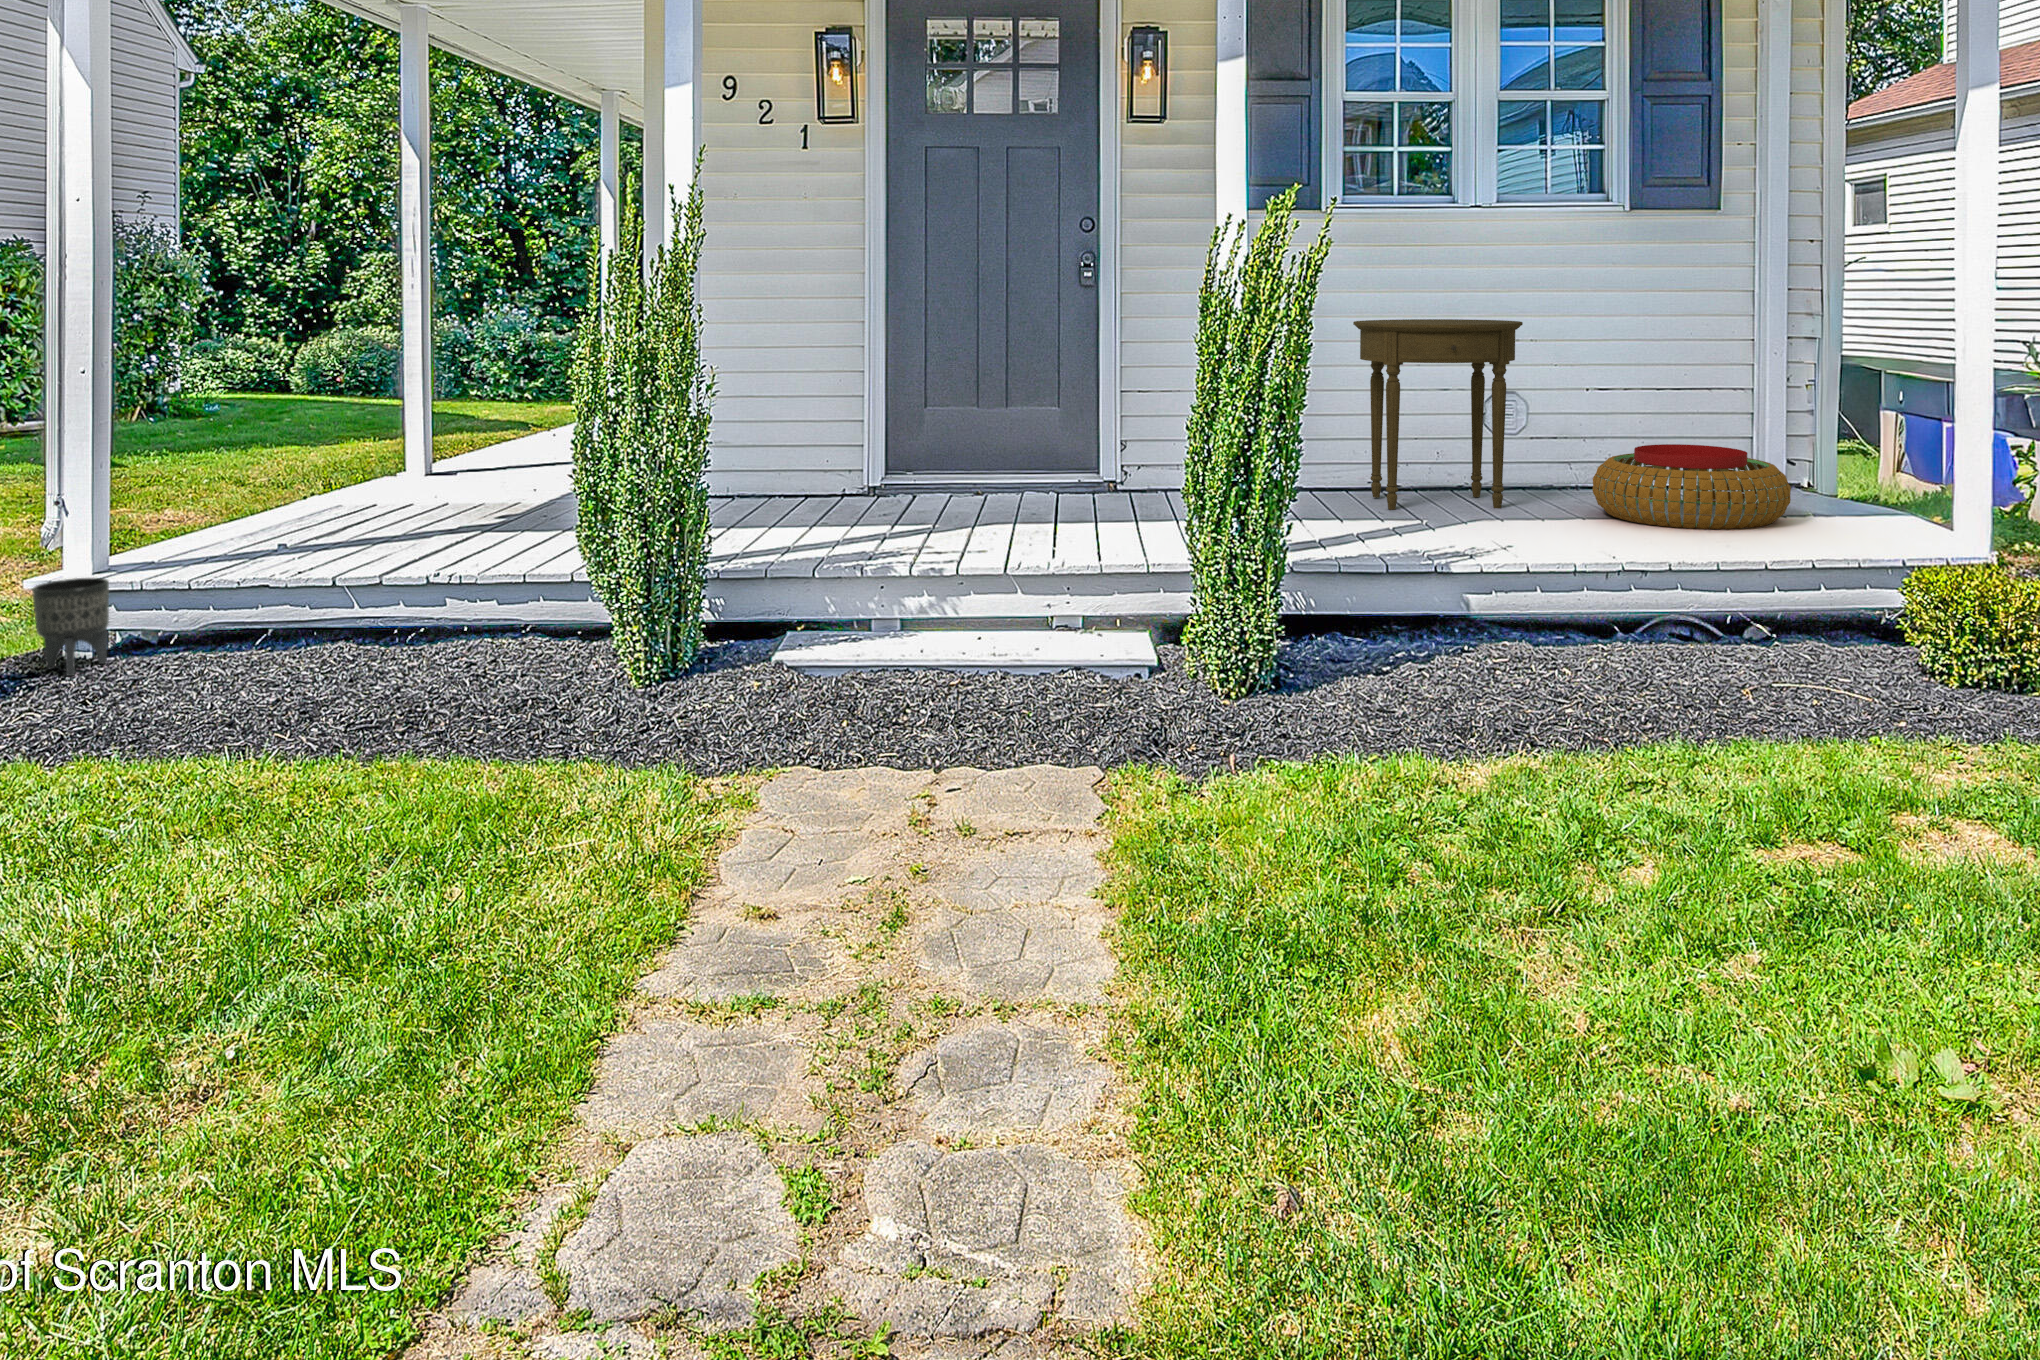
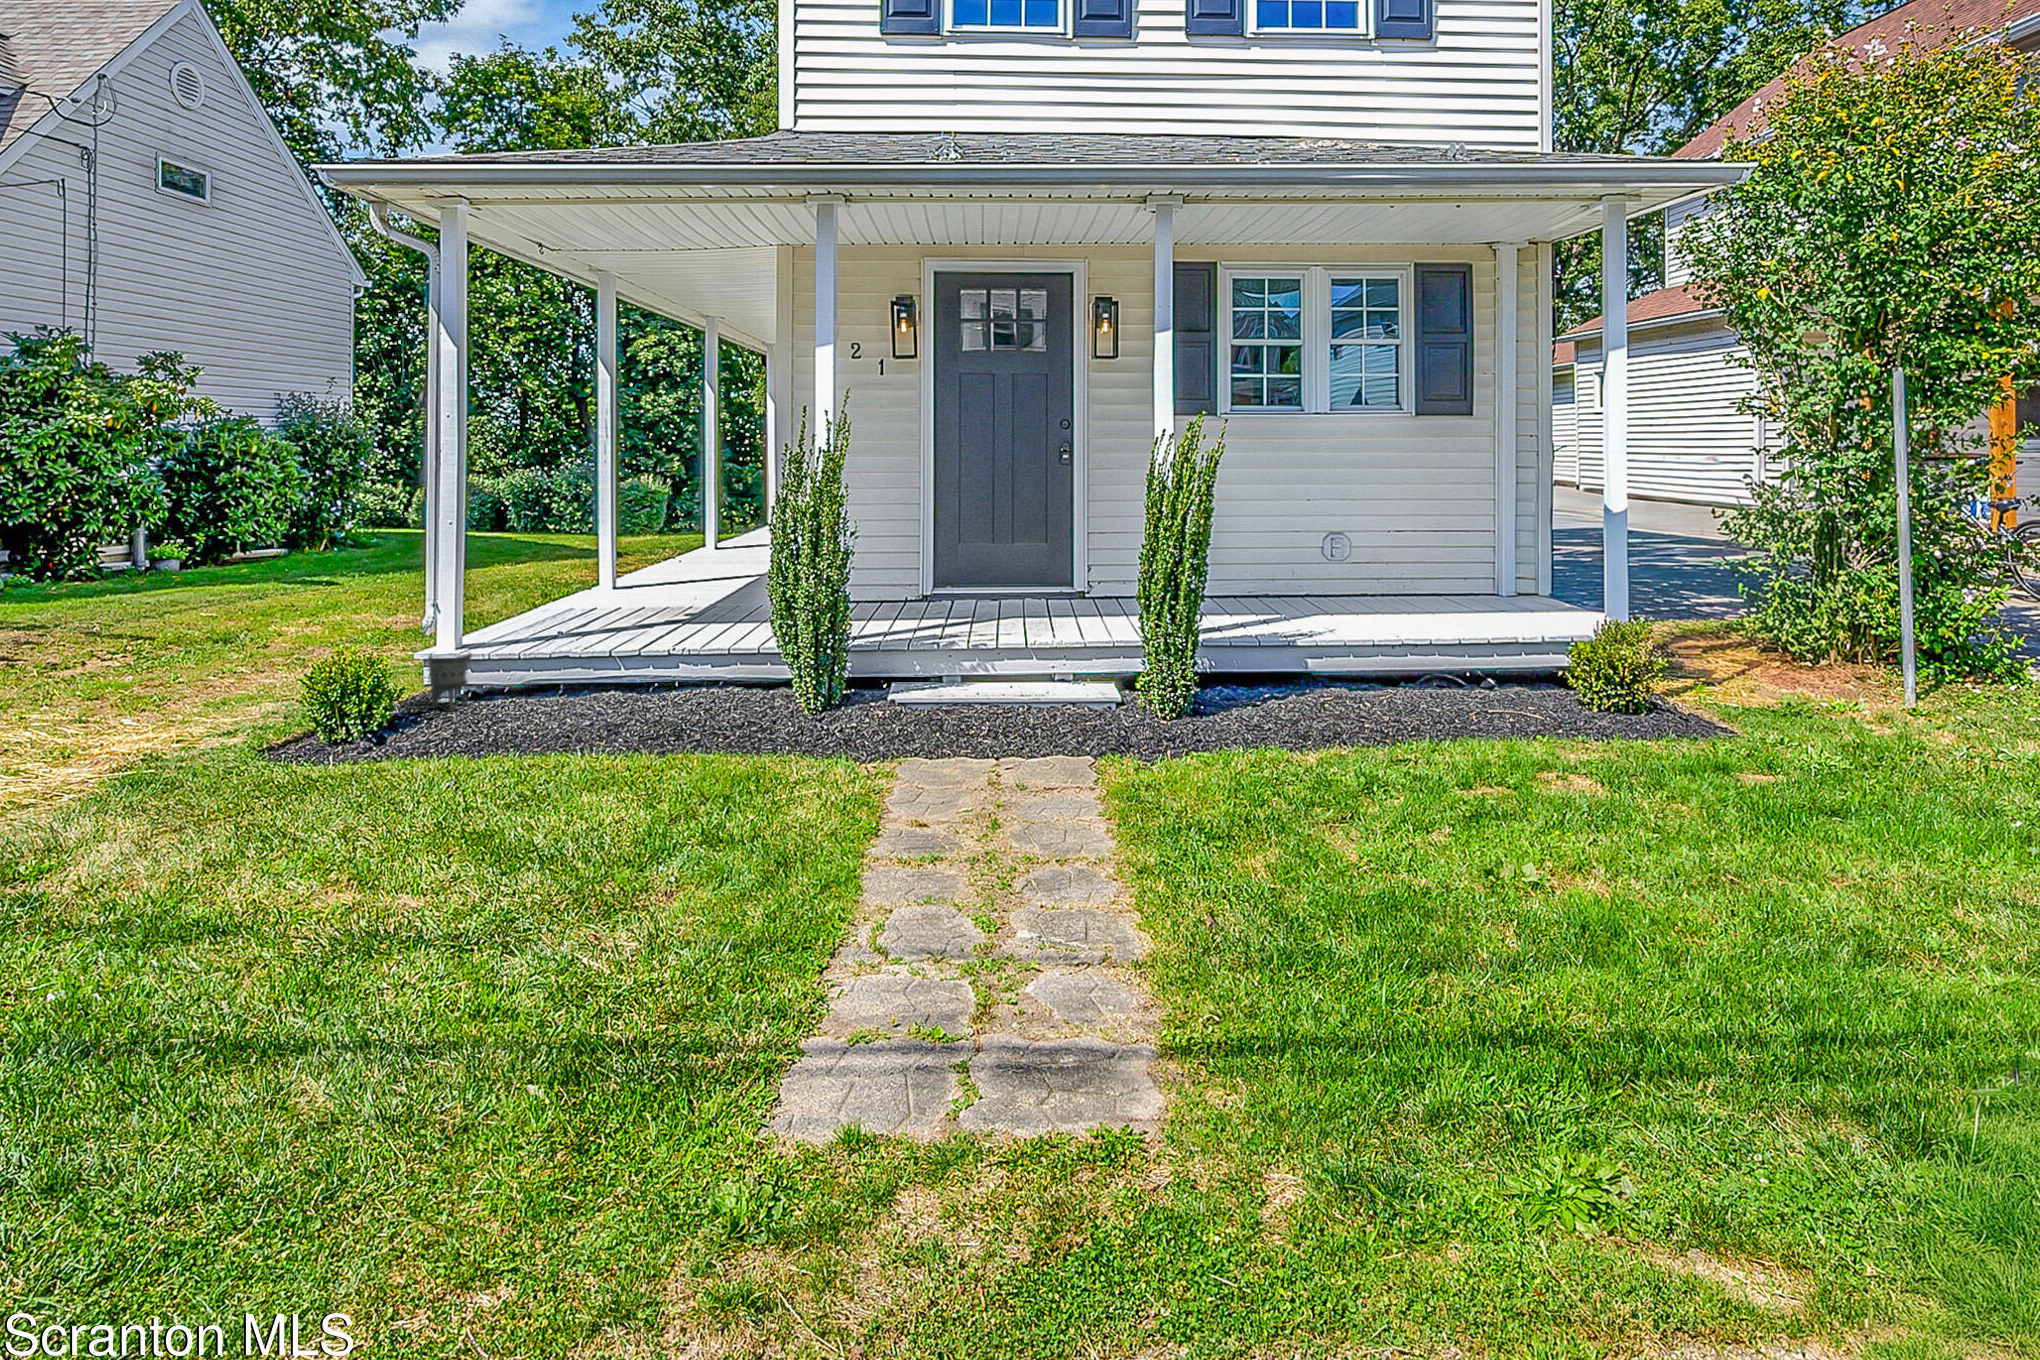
side table: present [1353,319,1523,510] -> none [1238,486,1348,611]
pouf: present [1593,444,1791,529] -> none [1393,569,1518,623]

